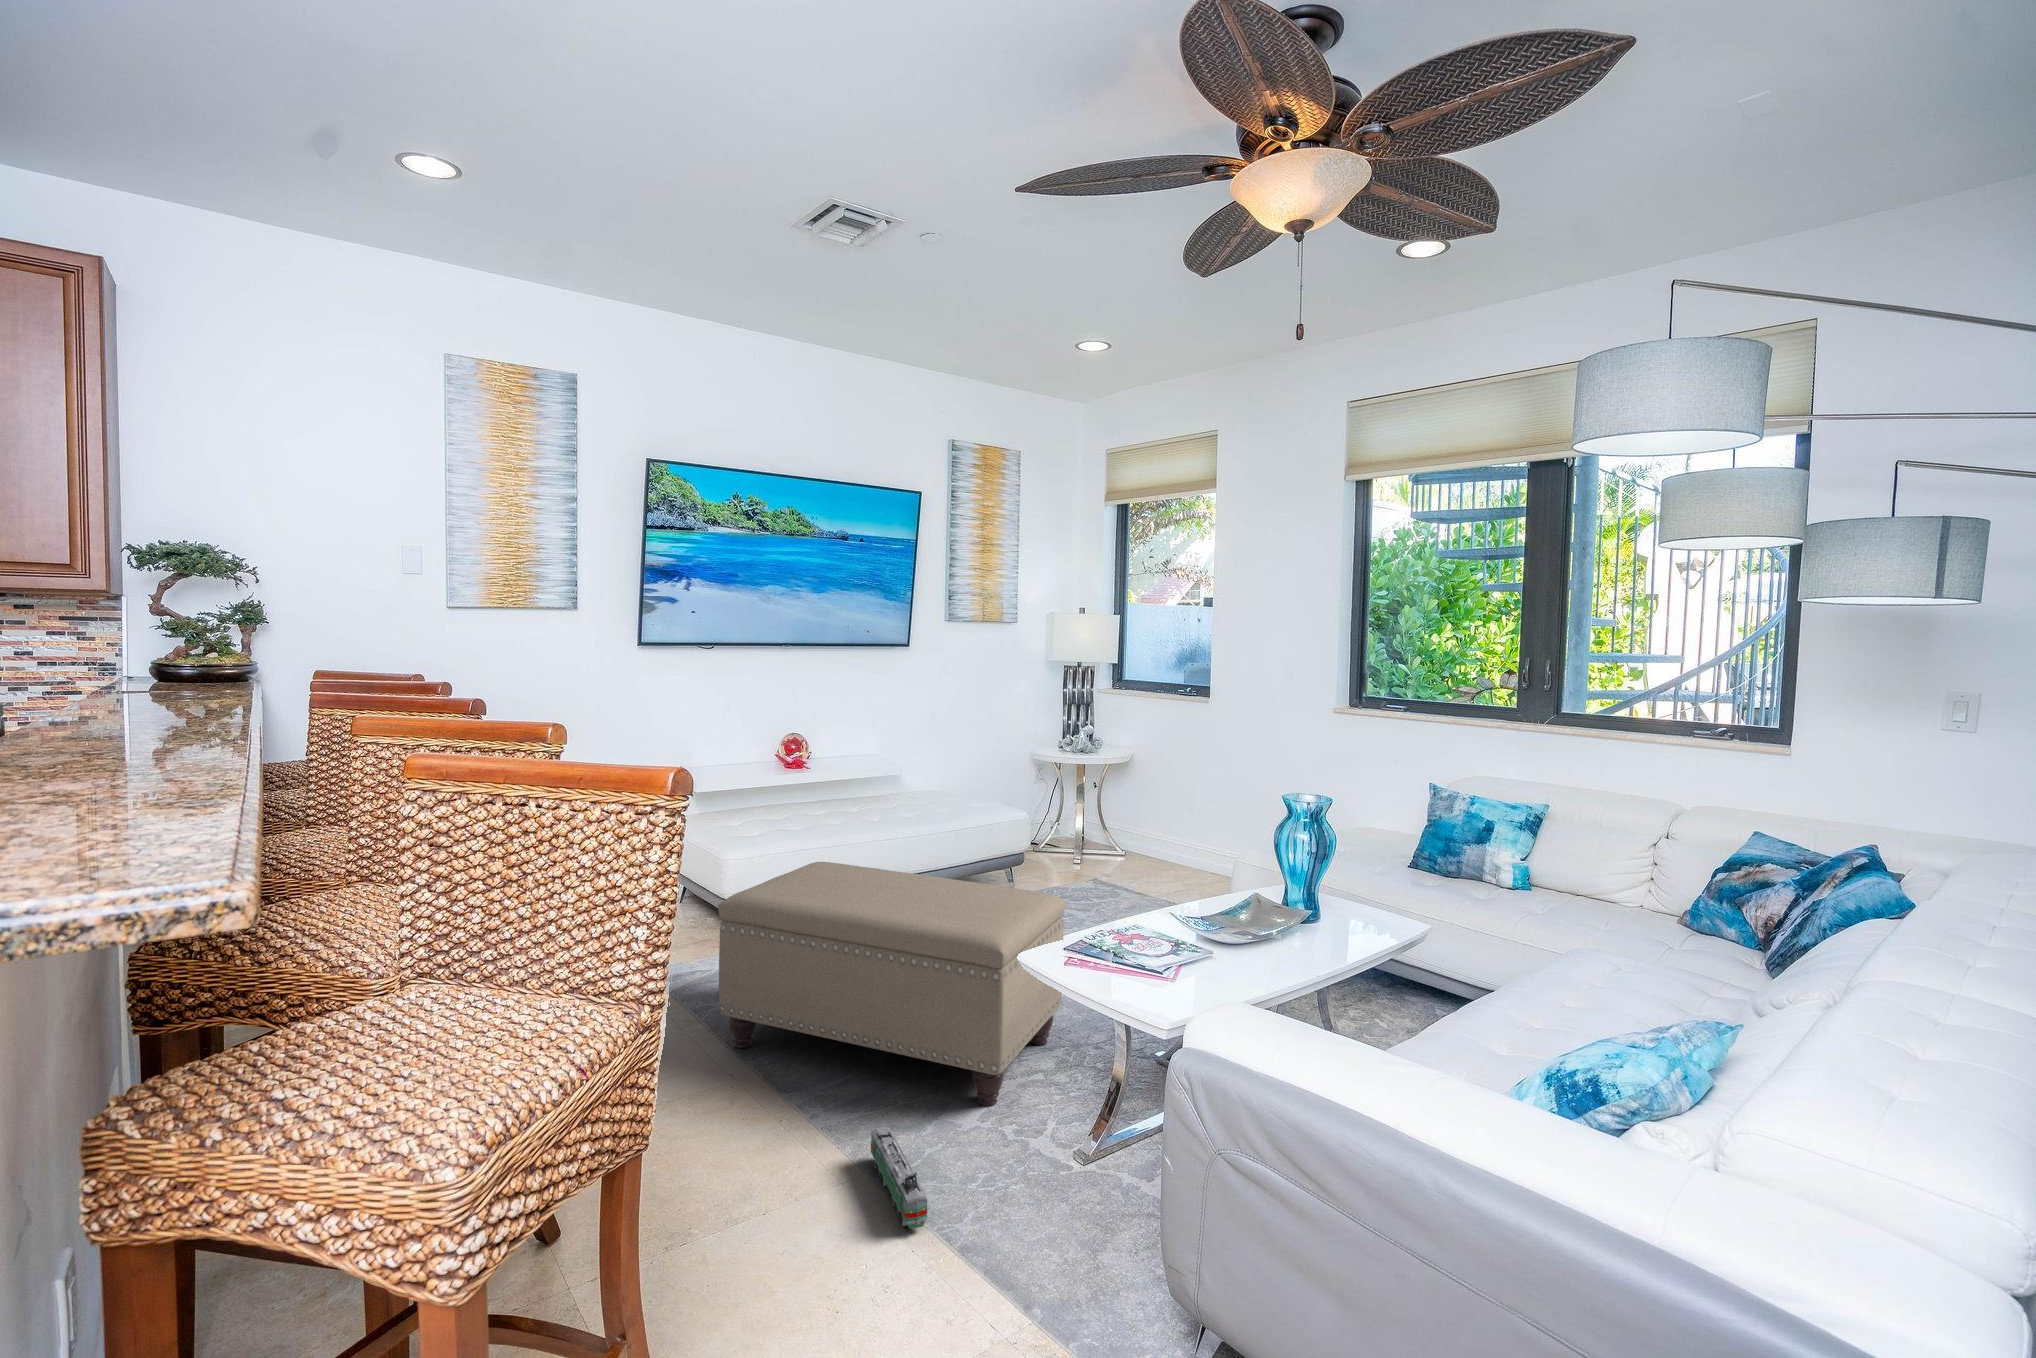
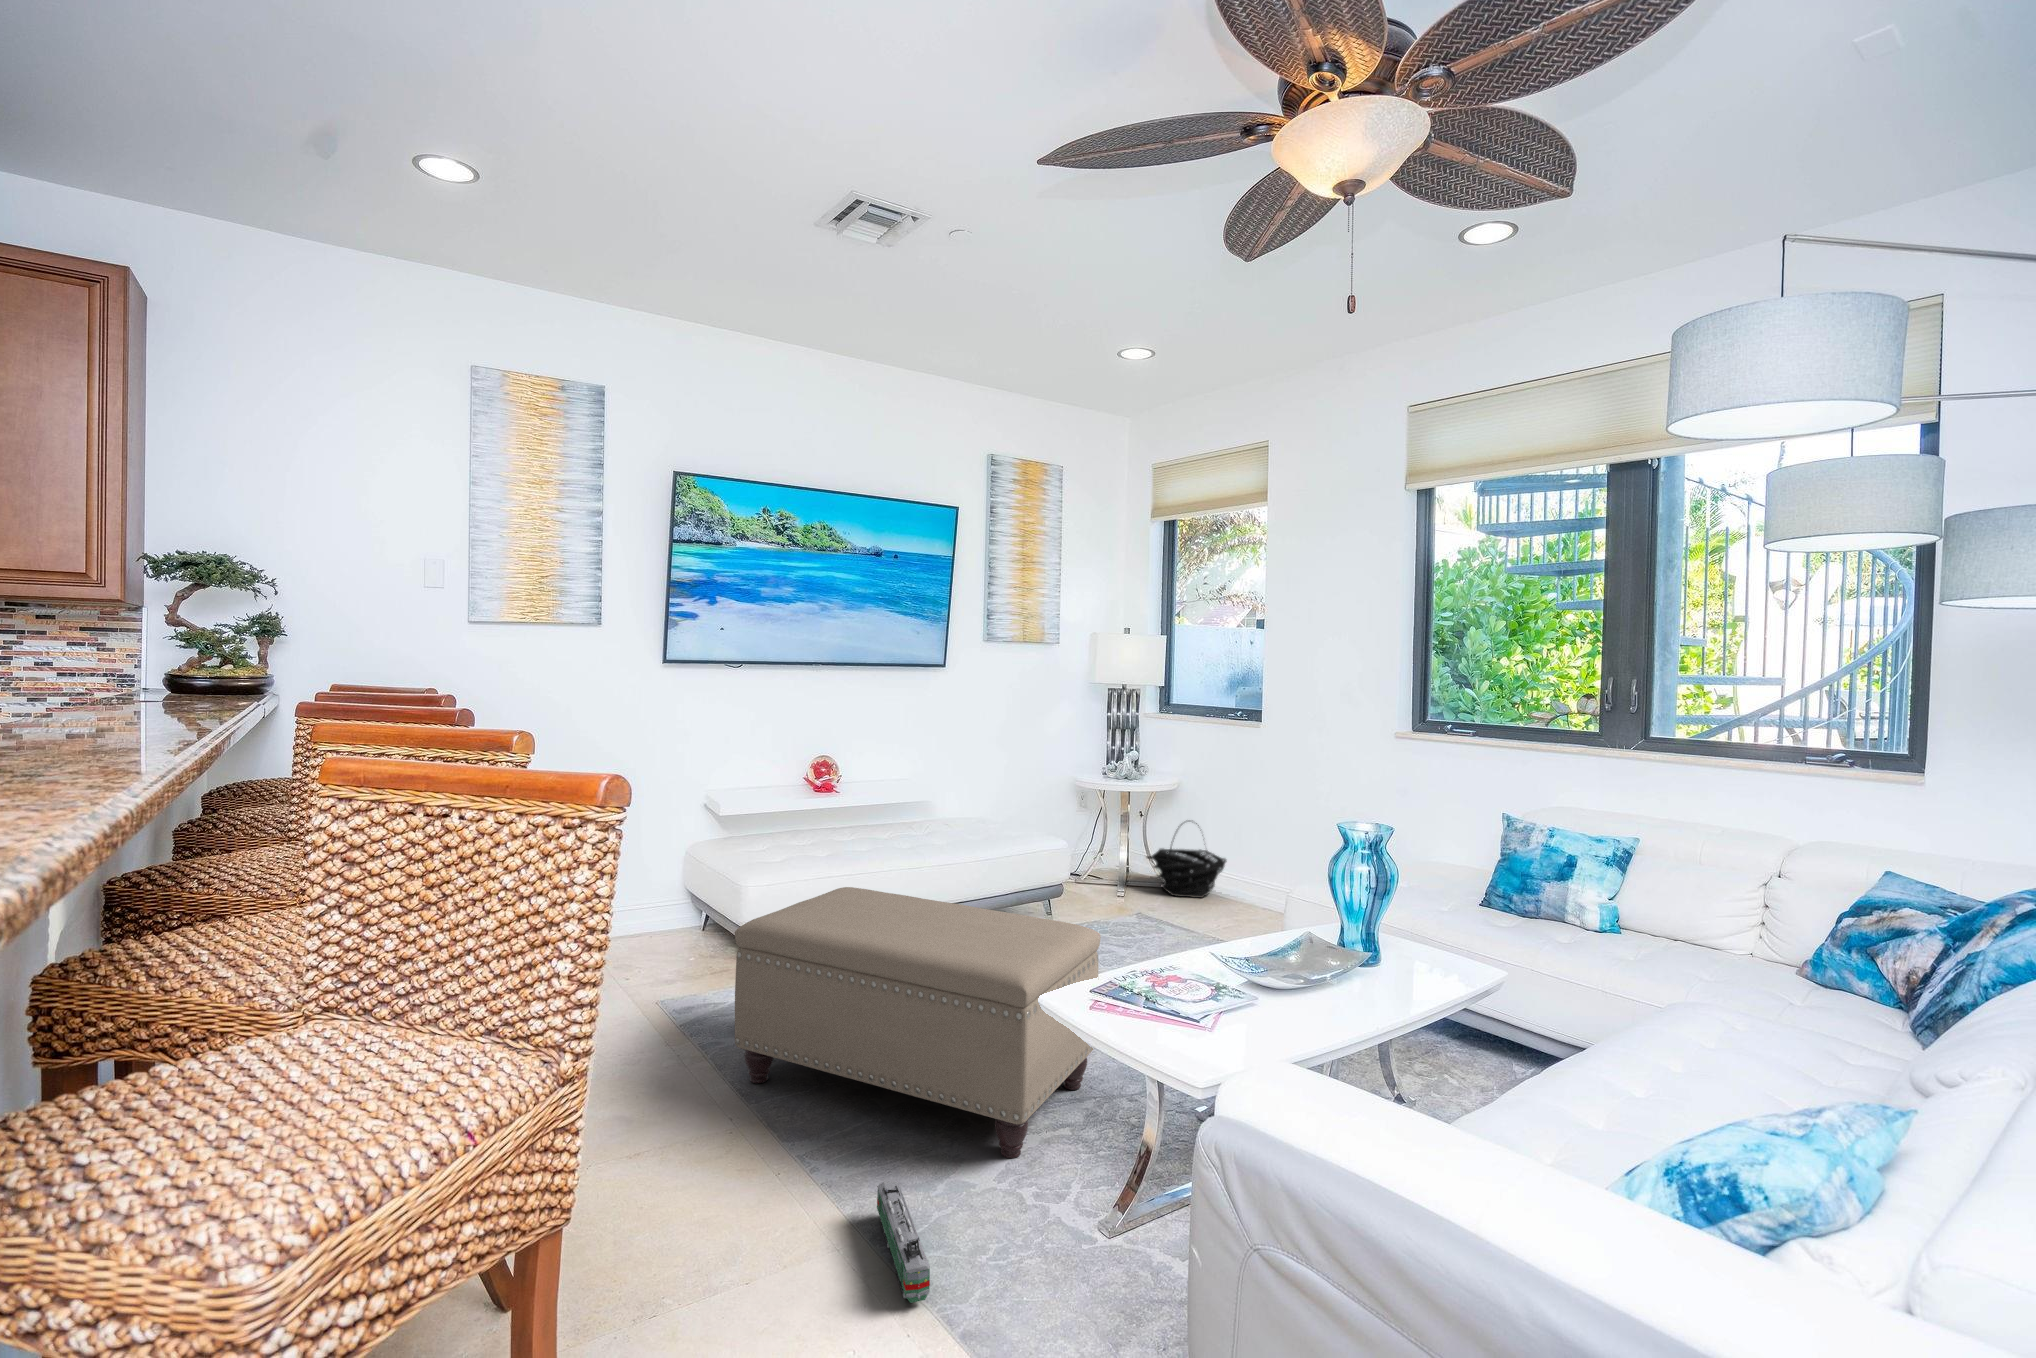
basket: none [1095,792,1174,866] -> present [1147,823,1227,898]

